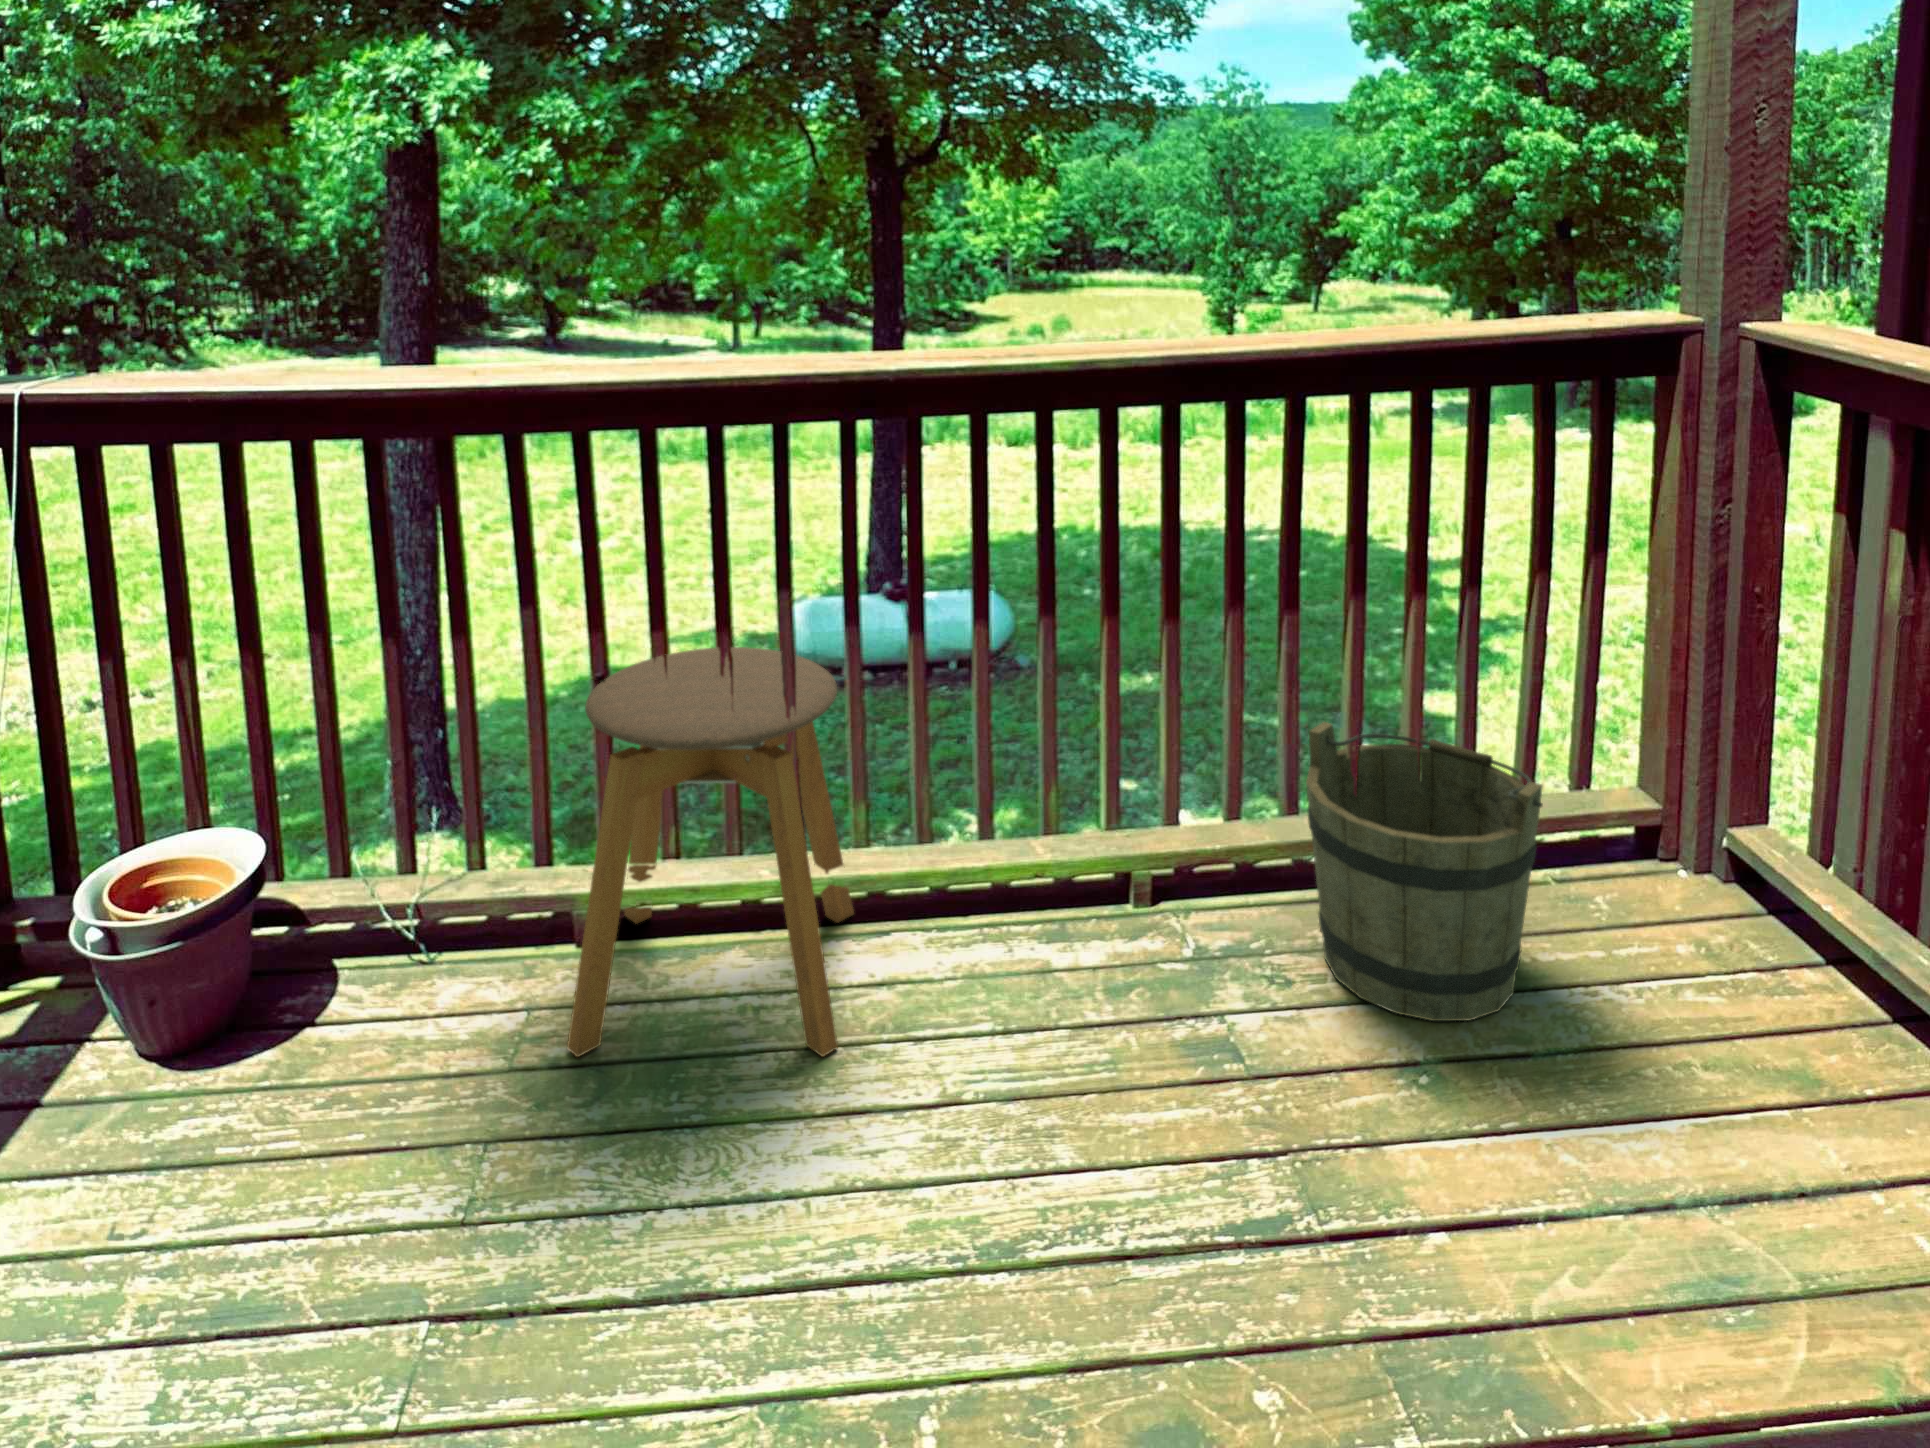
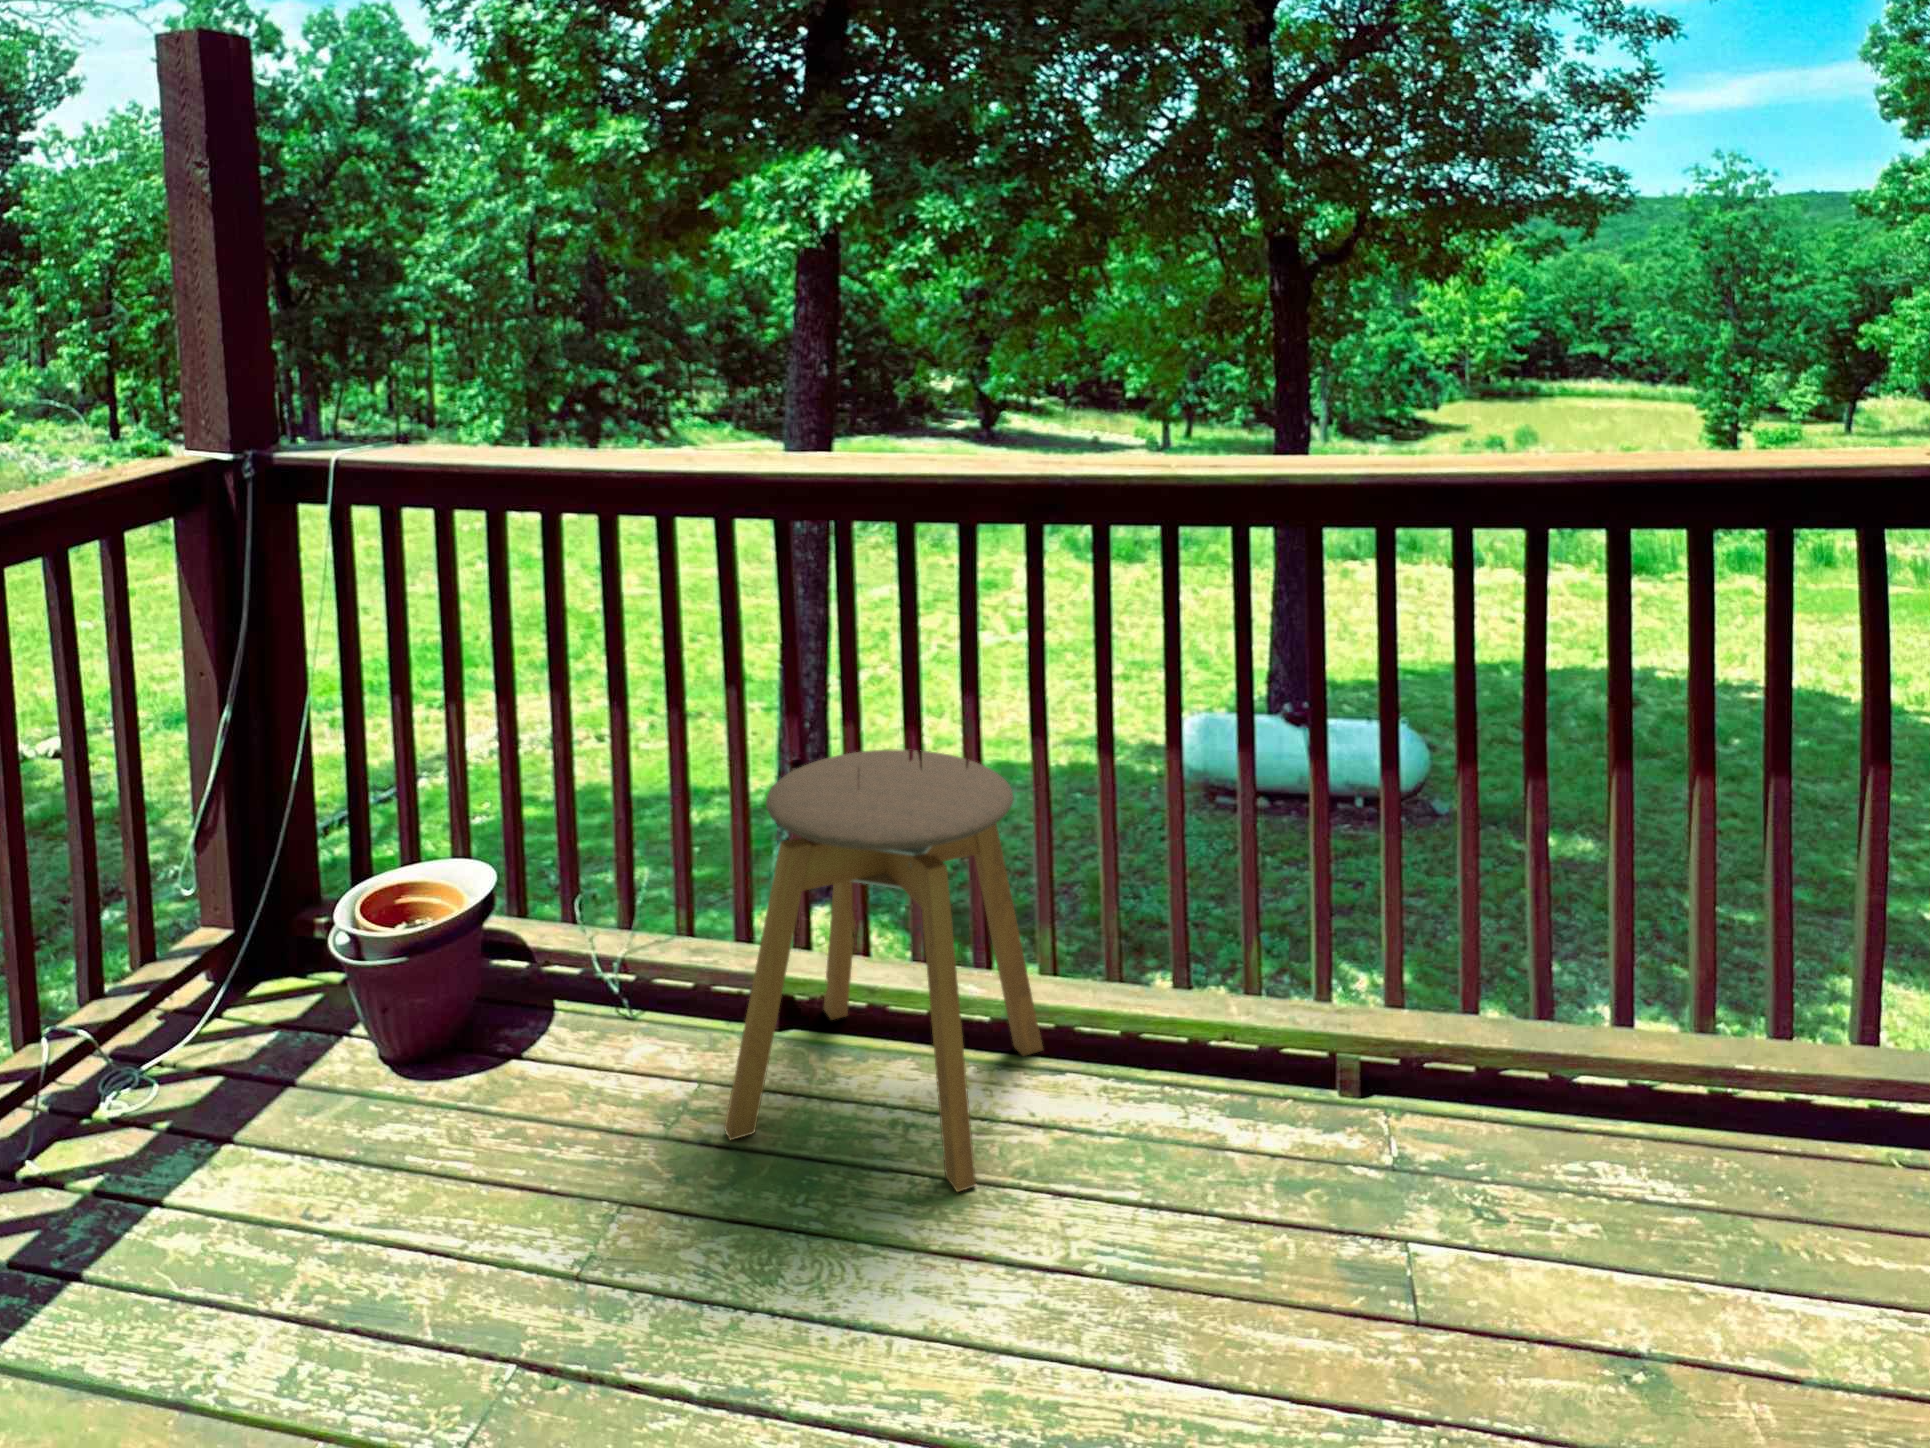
bucket: present [1306,722,1543,1021] -> none [1529,920,1821,1319]

